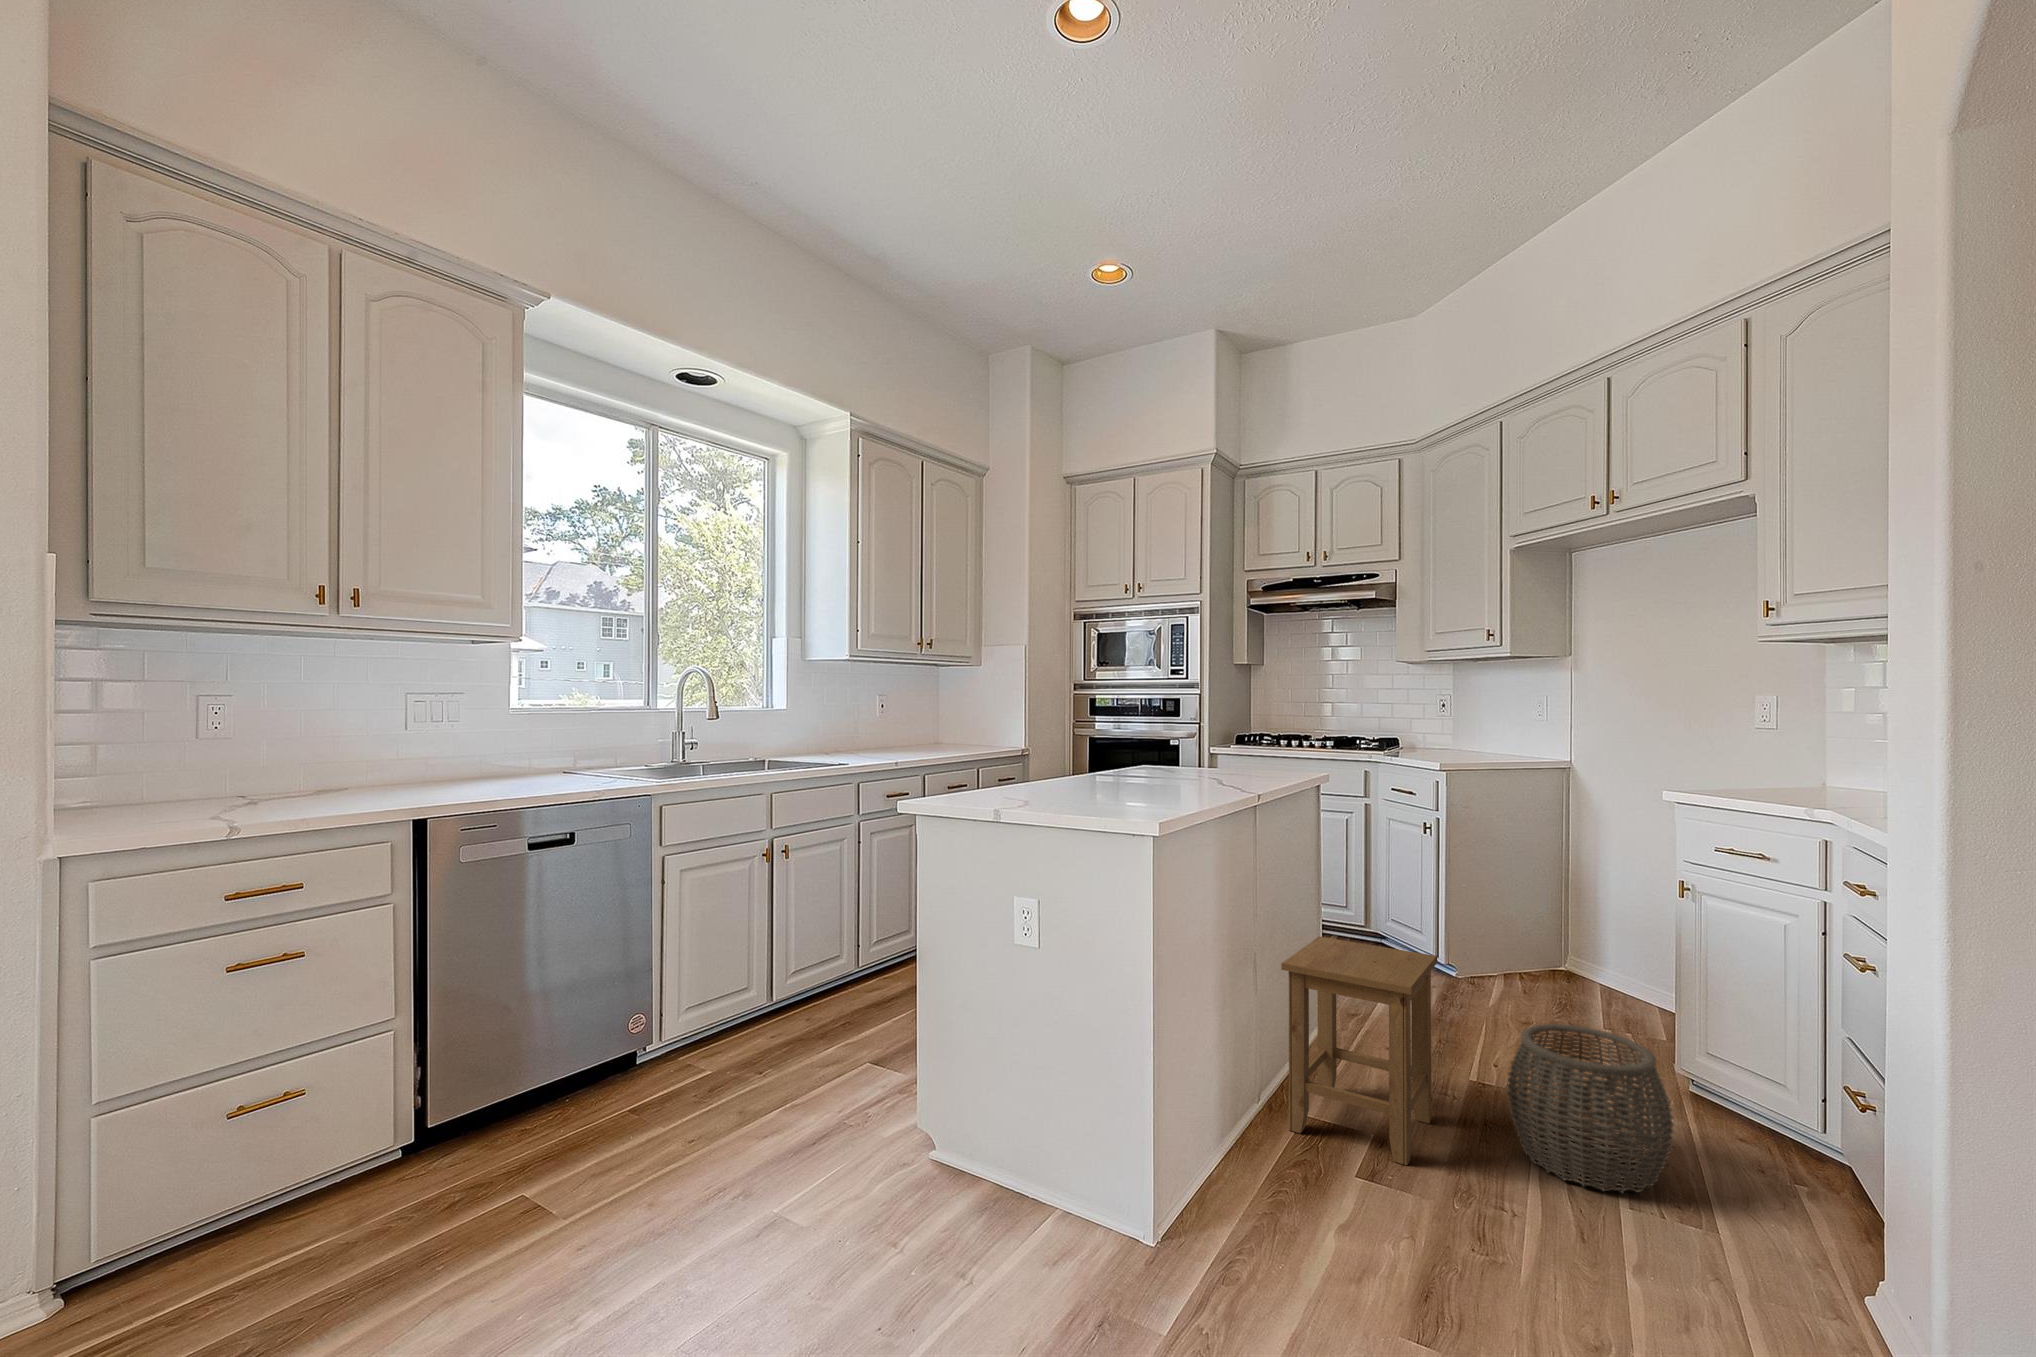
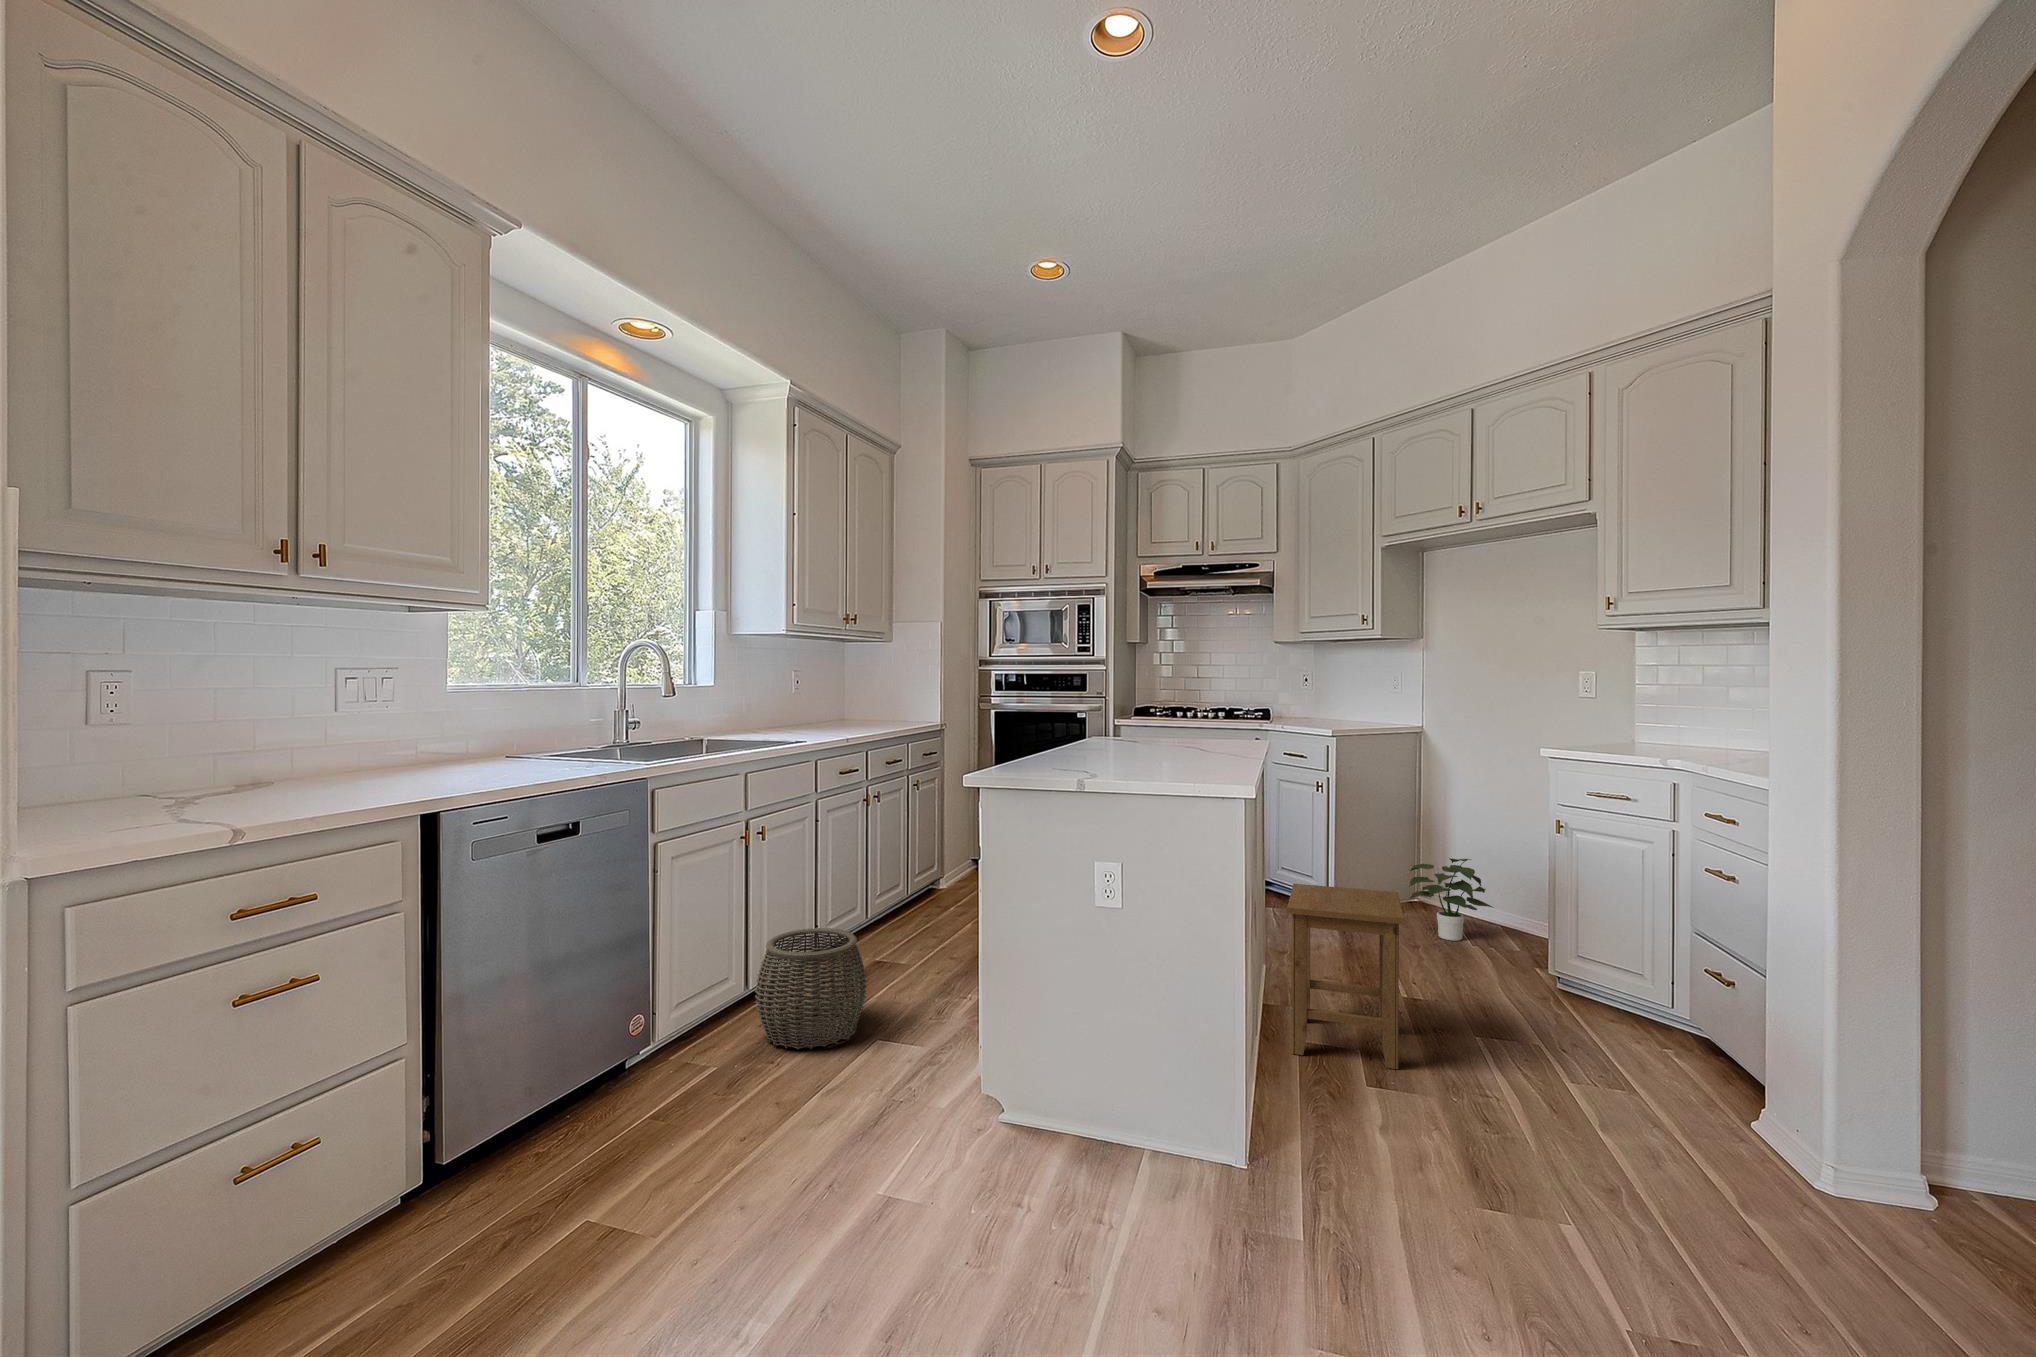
potted plant: none [1529,920,1640,1020] -> present [1409,858,1492,941]
woven basket: present [1507,1024,1674,1193] -> present [755,928,867,1049]

